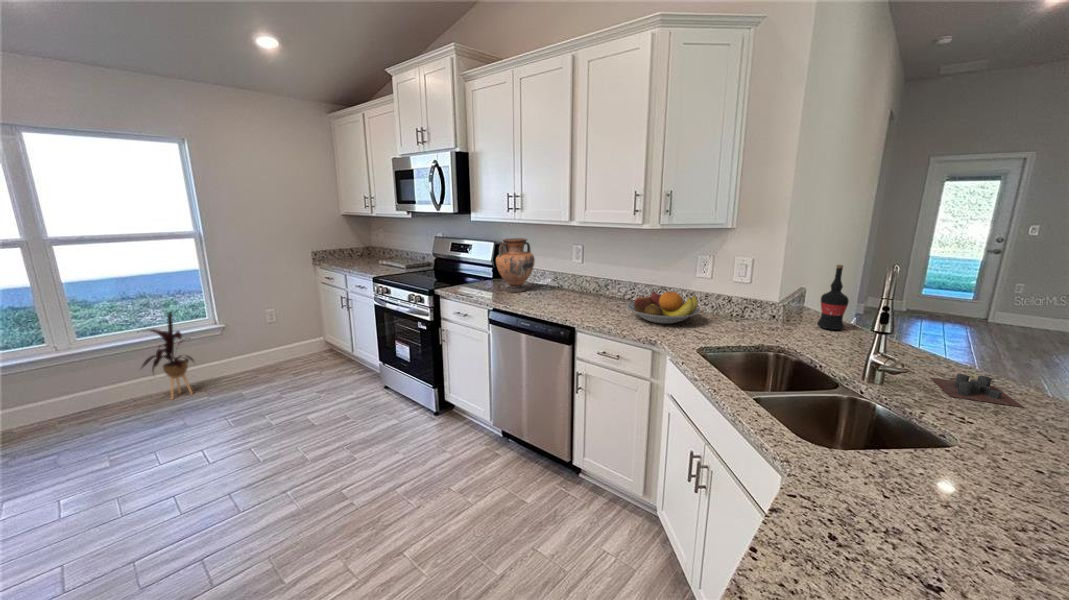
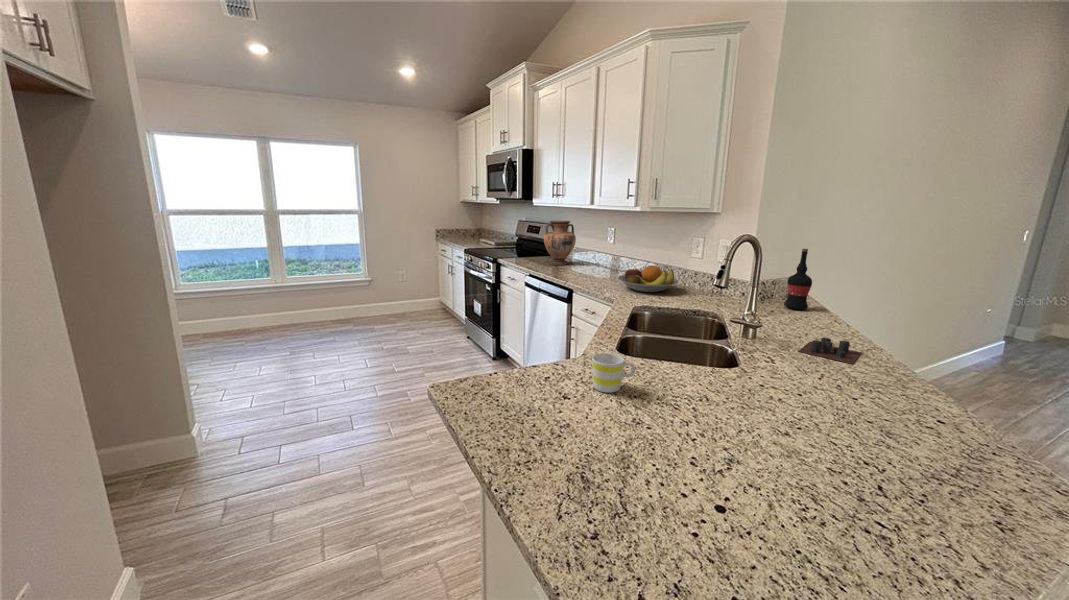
house plant: present [142,313,194,399] -> none [317,264,350,325]
mug: none [896,480,972,556] -> present [592,353,636,393]

